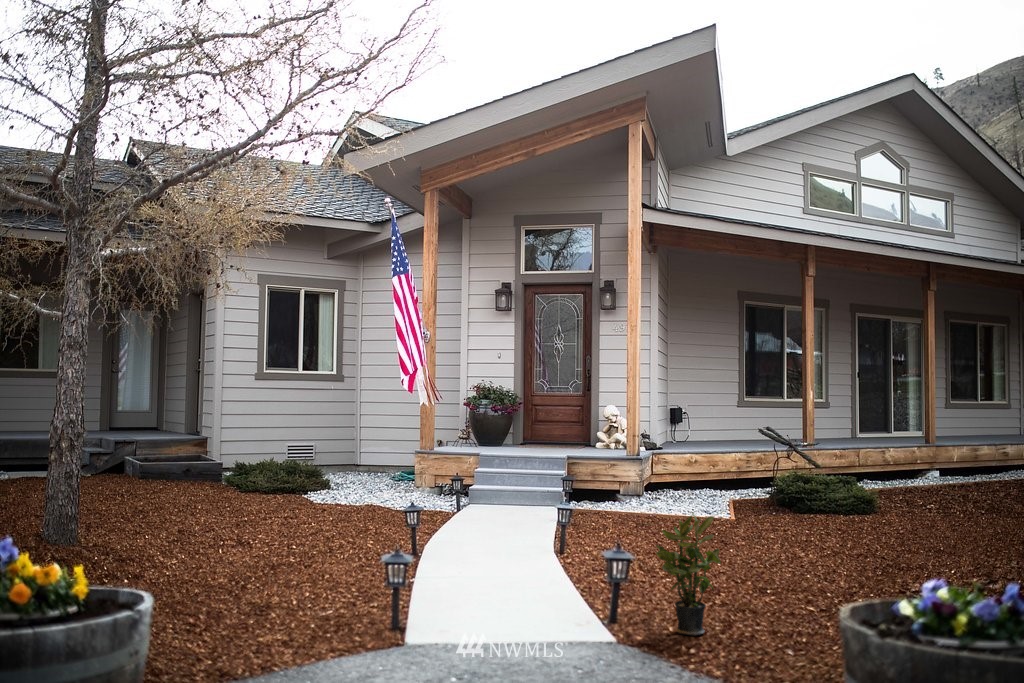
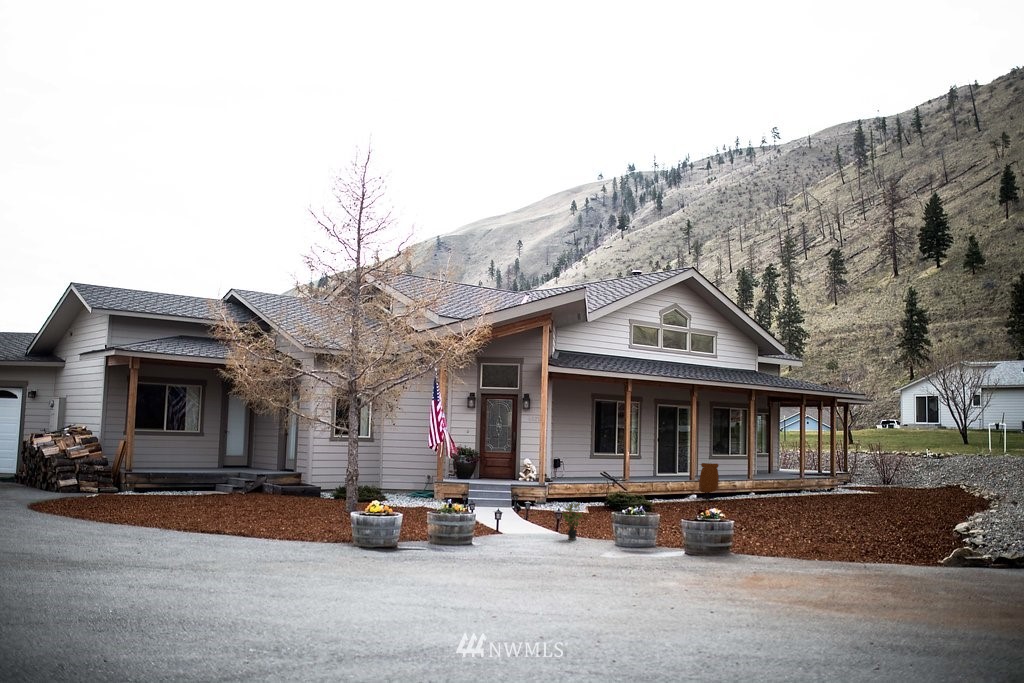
lounge chair: none [942,412,993,486] -> present [696,463,720,501]

